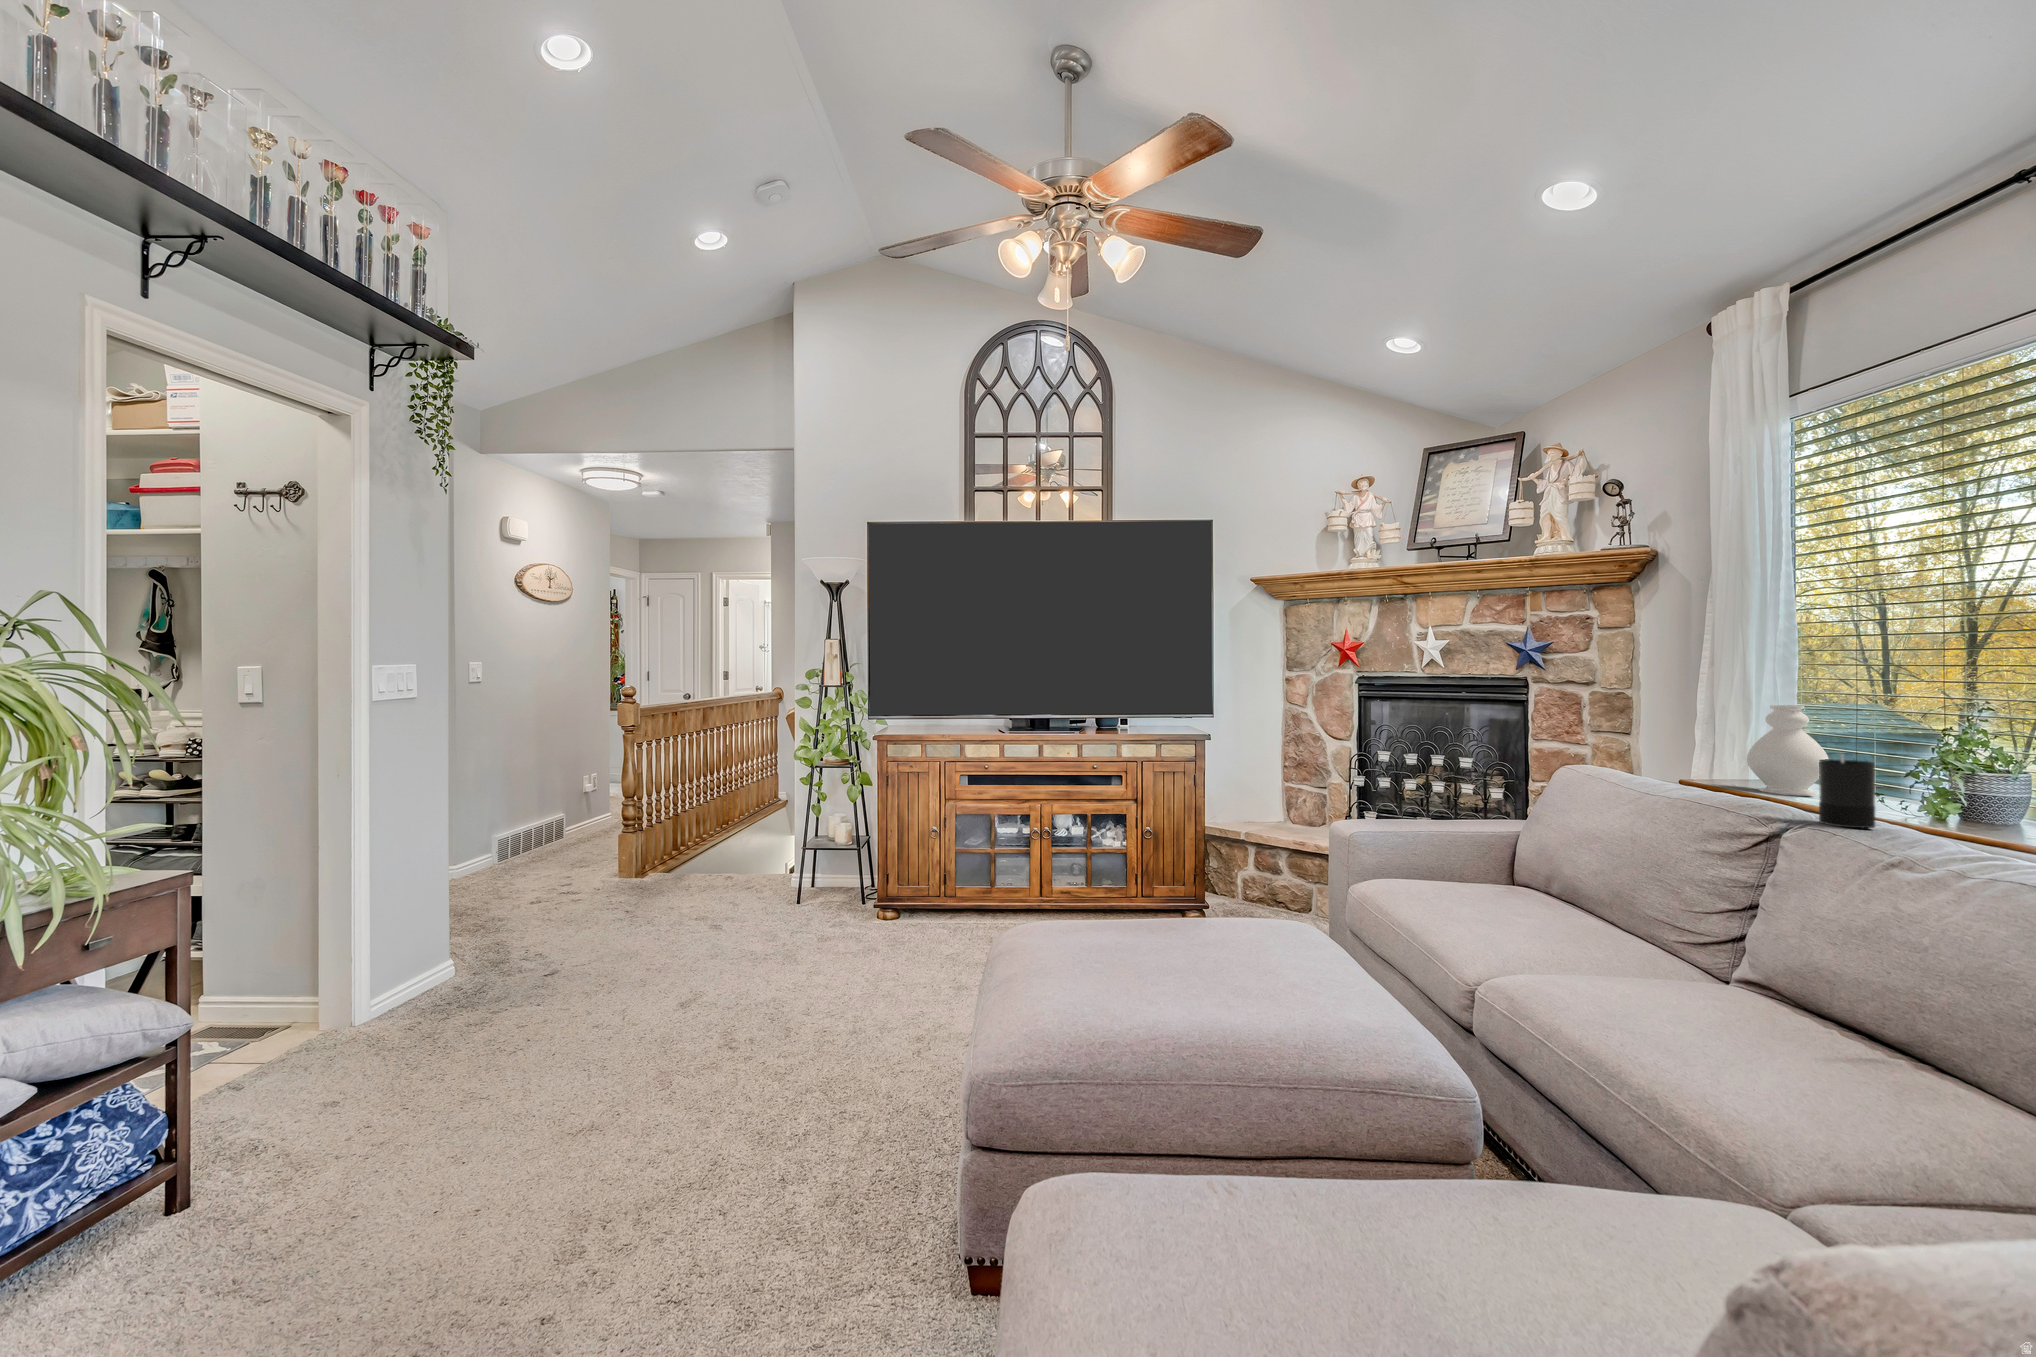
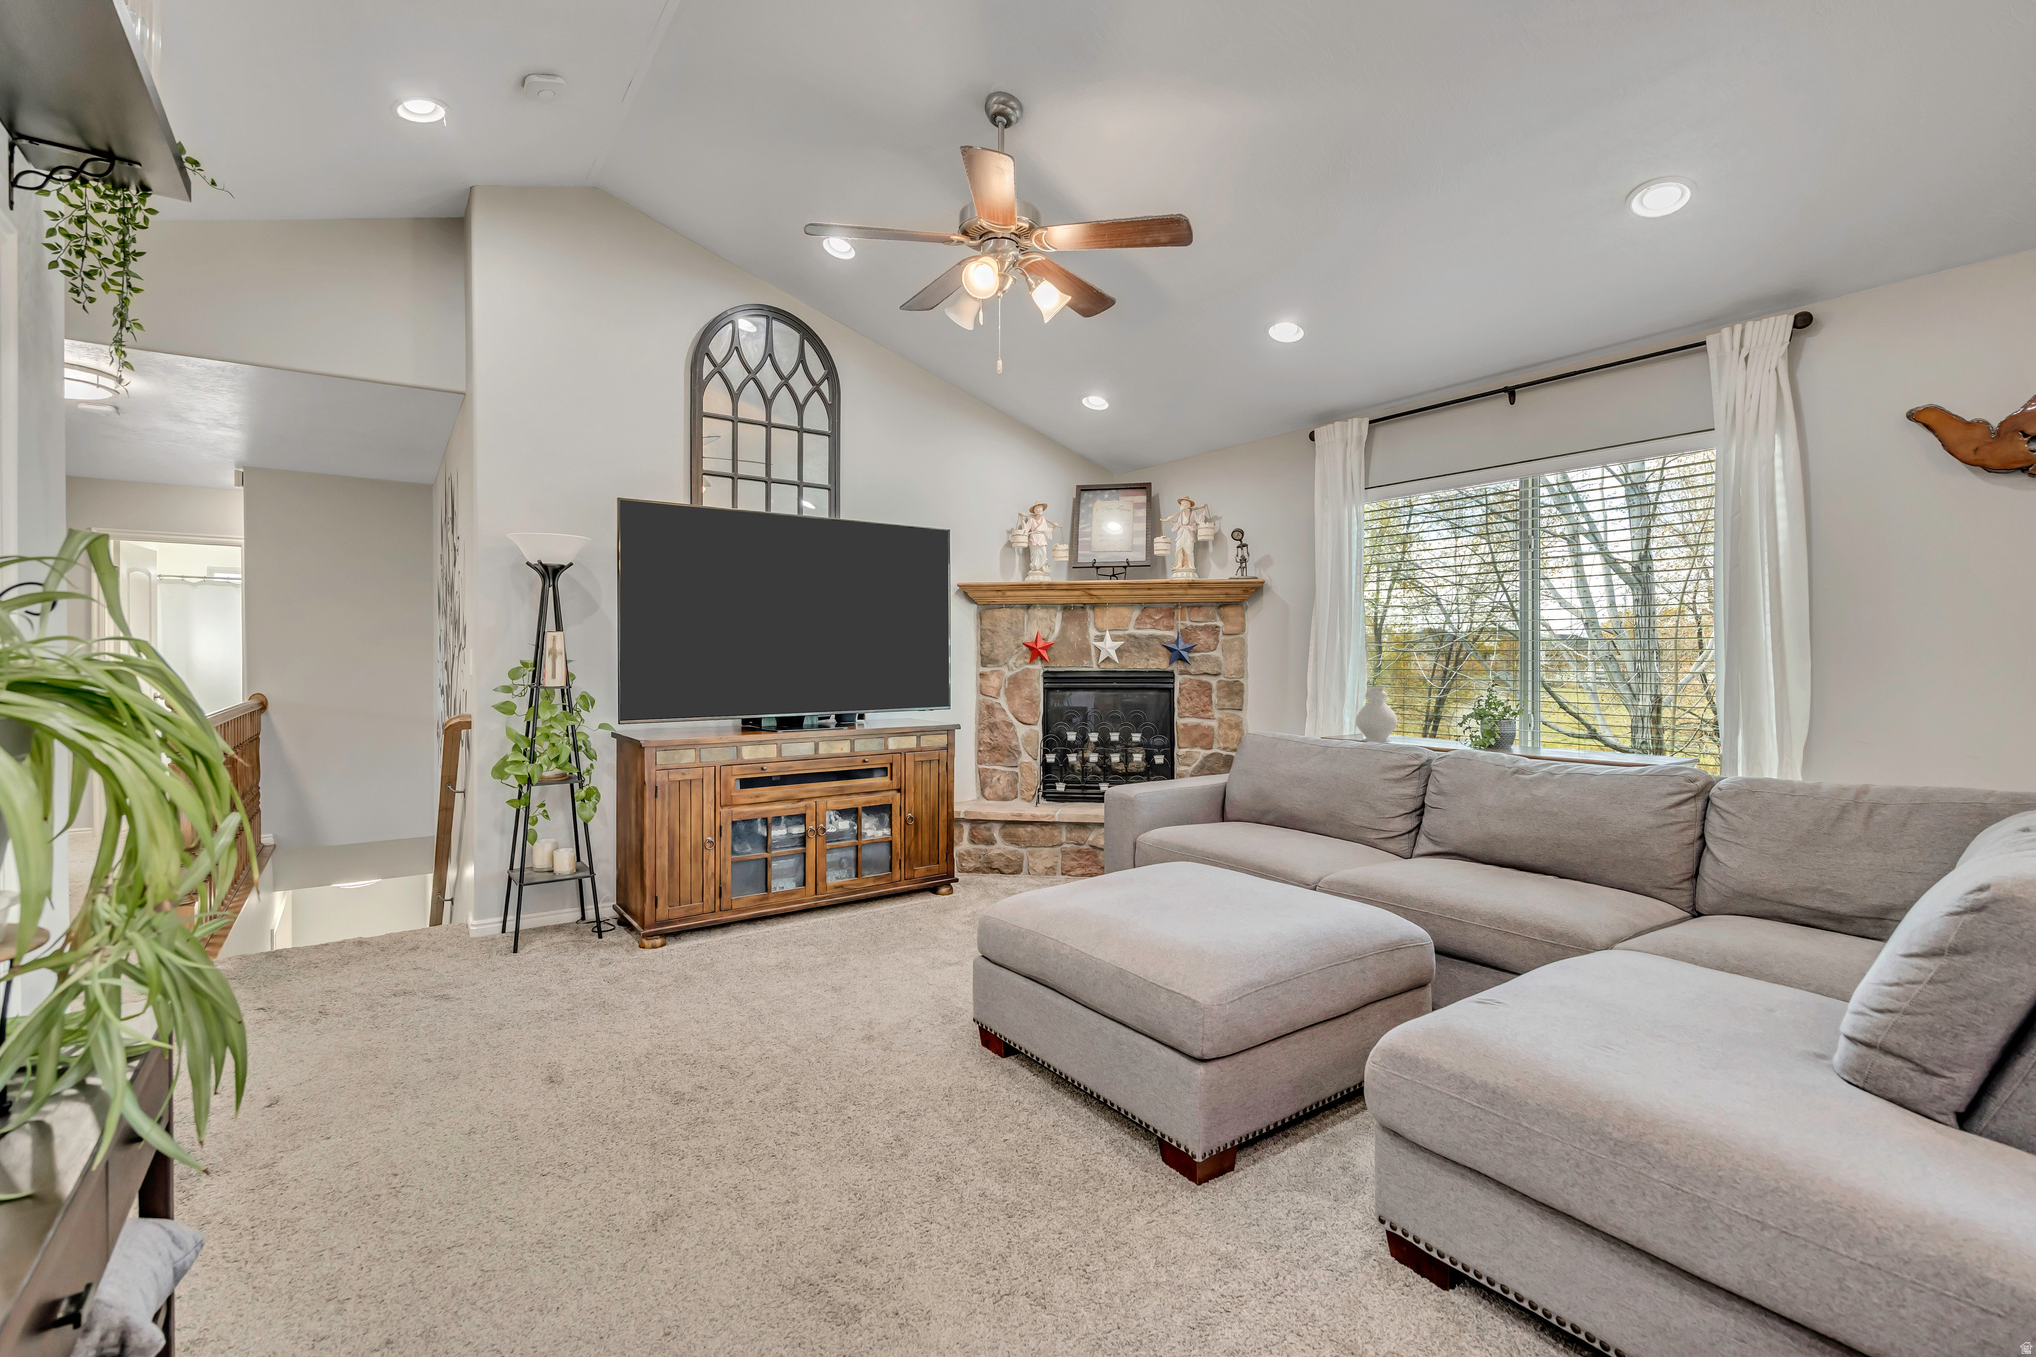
candle: present [1819,754,1875,828] -> none [1462,711,1489,752]

